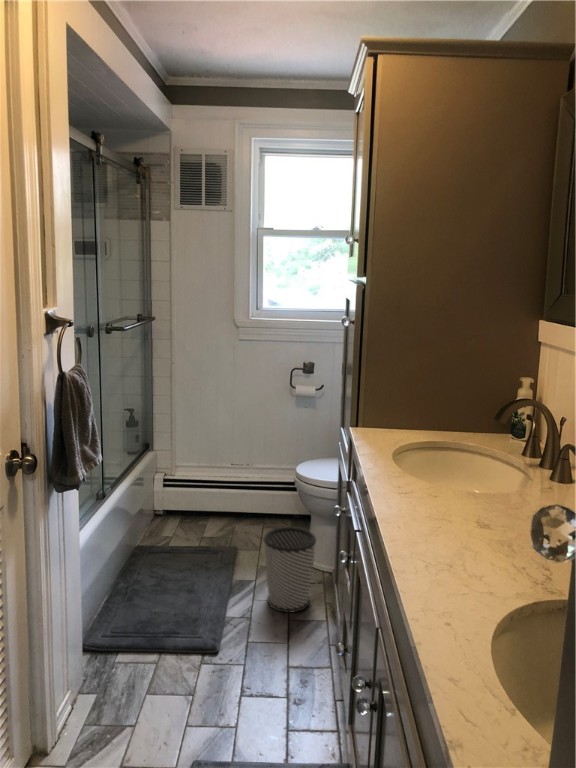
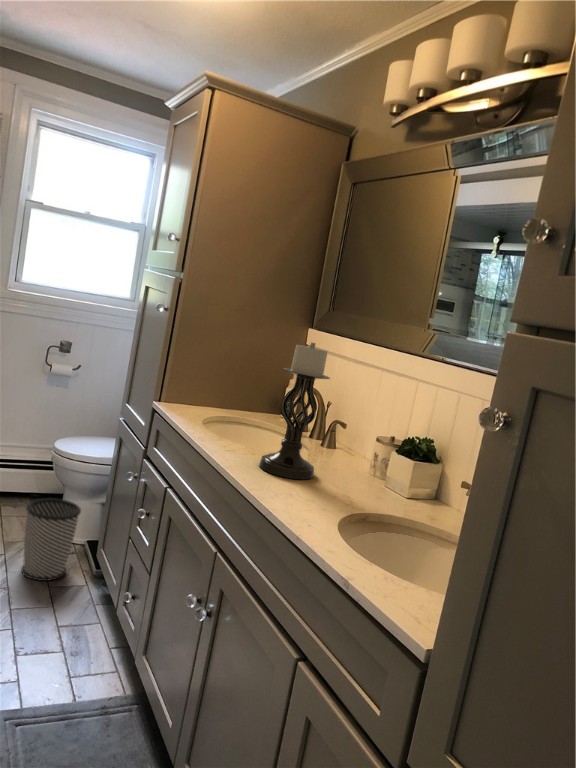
candle holder: none [421,355,504,544] -> present [259,342,330,479]

